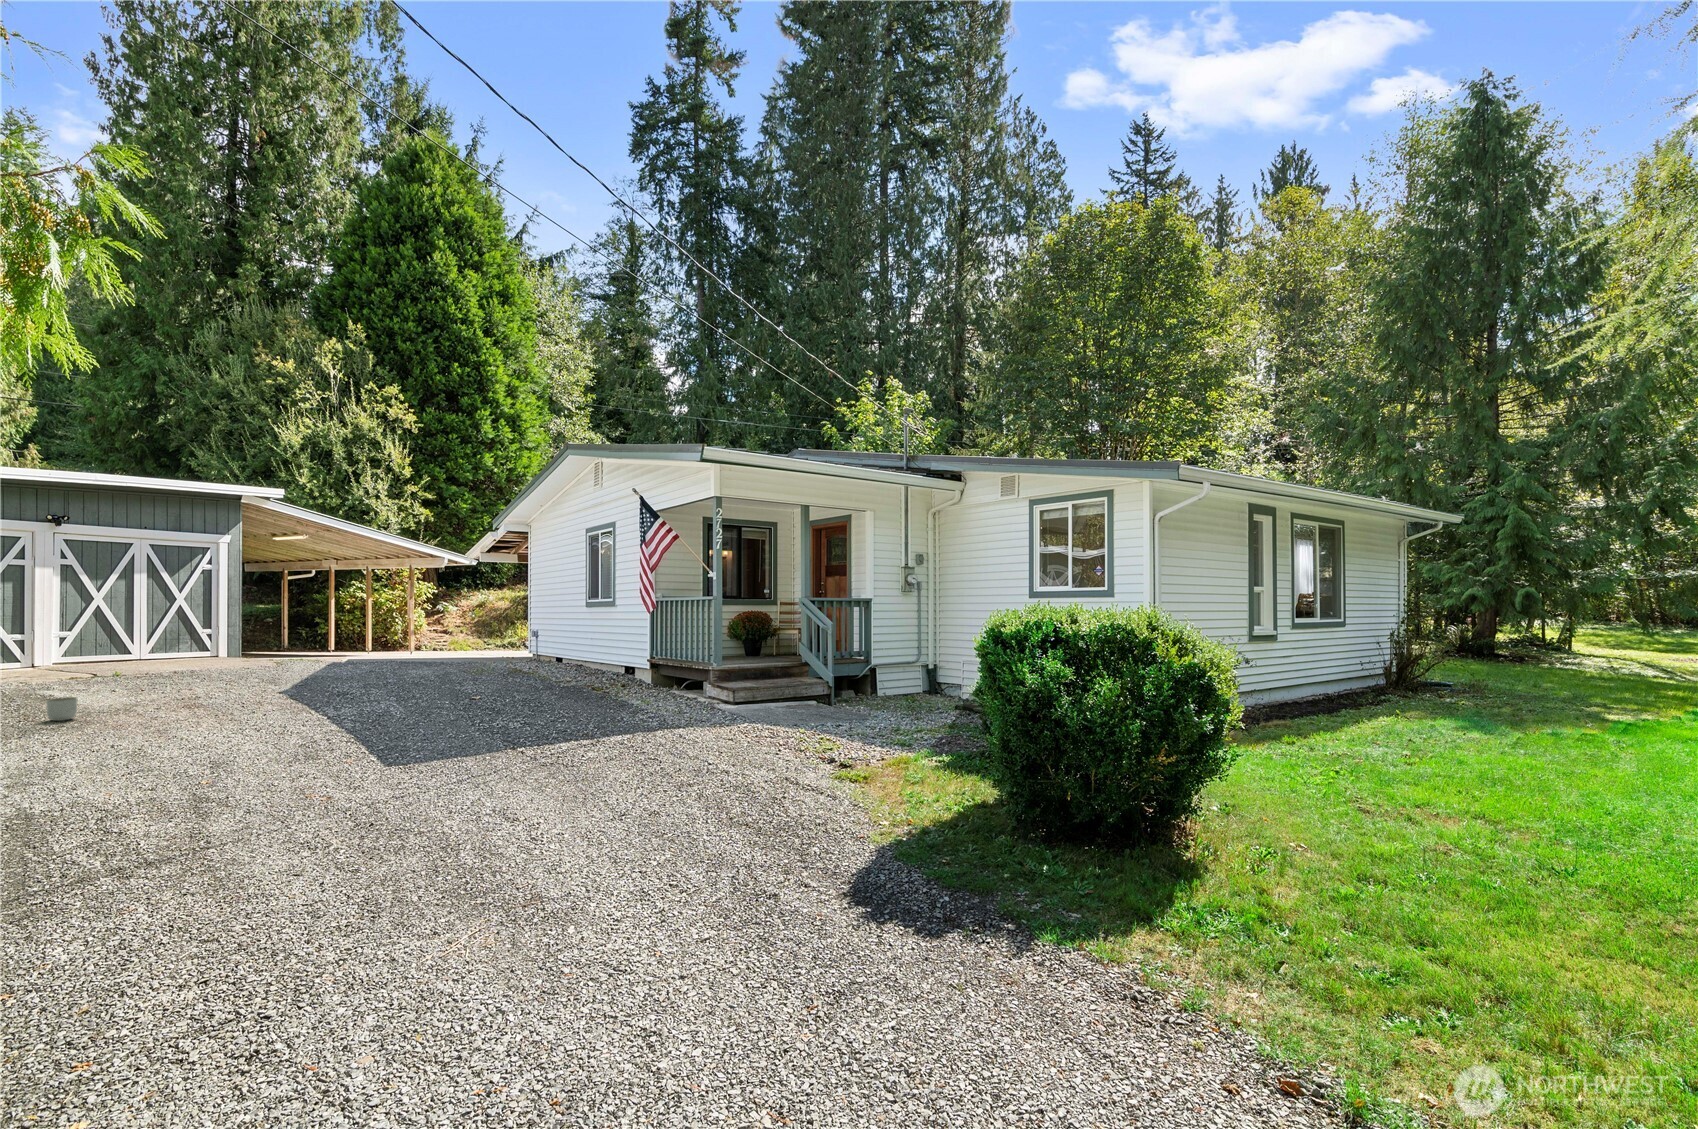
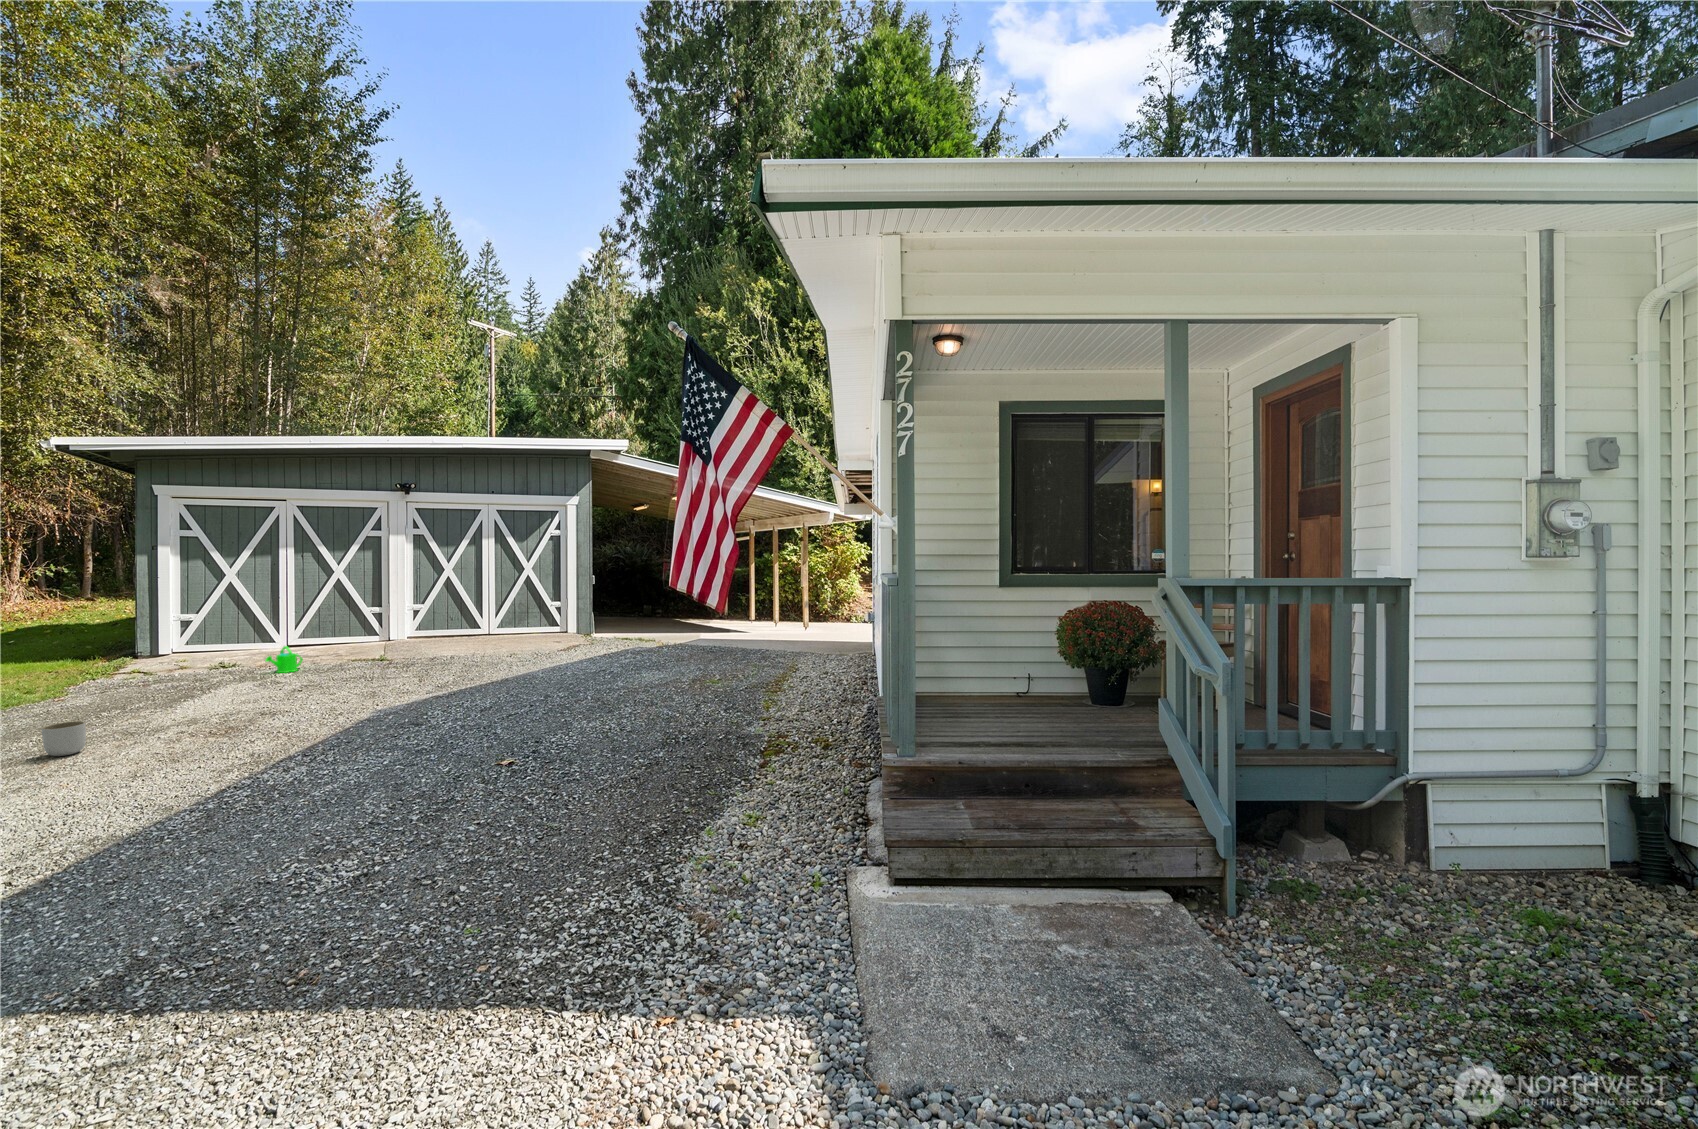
watering can: none [33,660,58,683] -> present [266,646,303,673]

